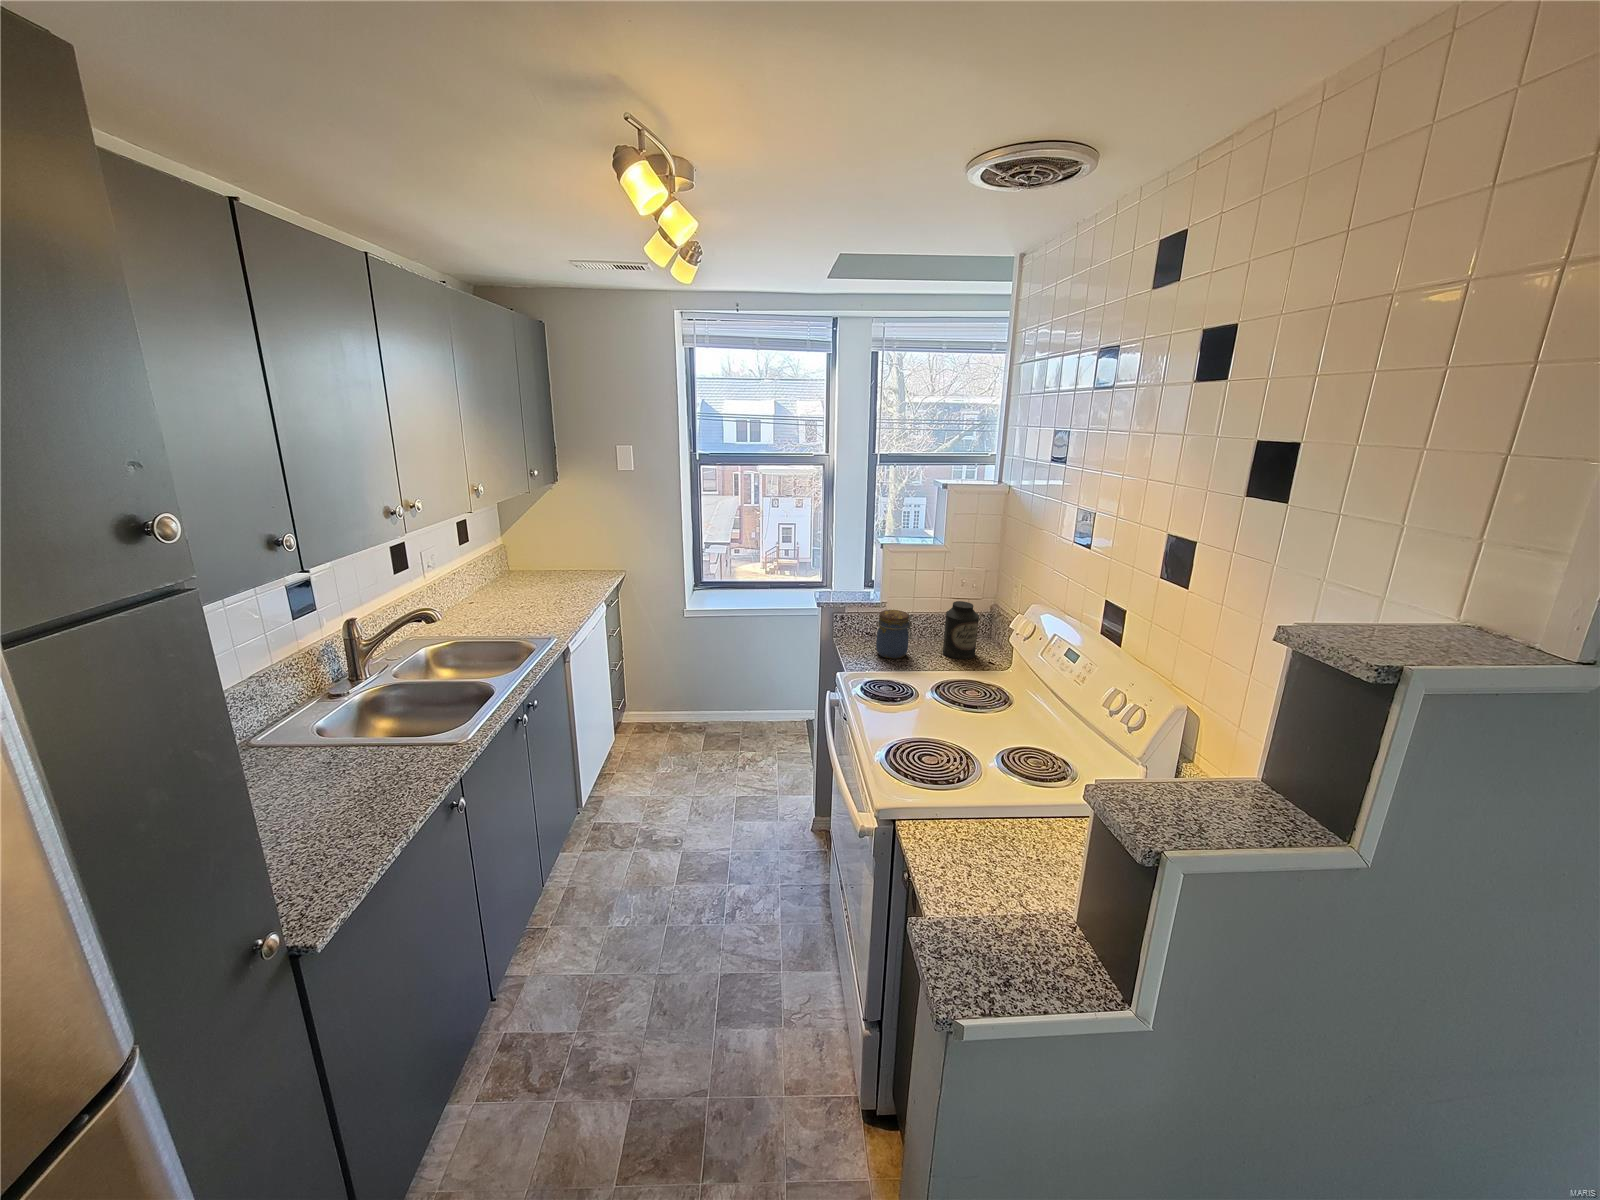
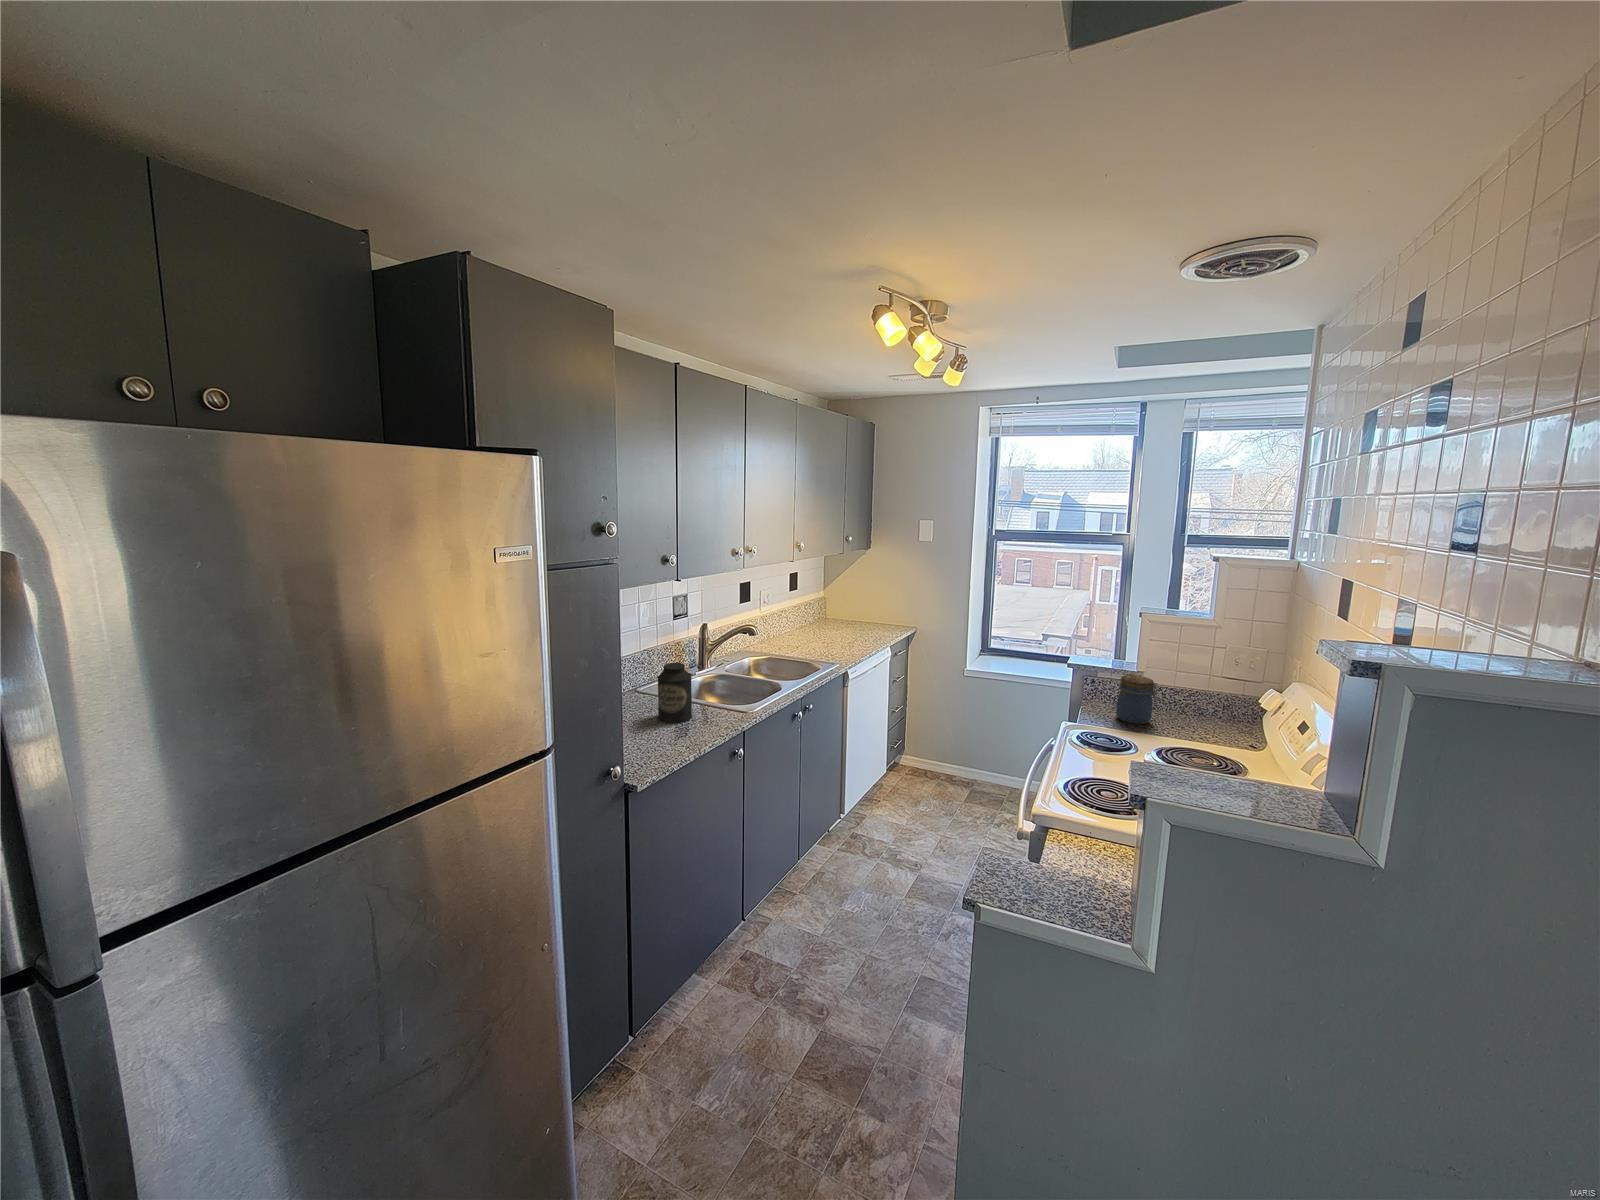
canister: present [943,601,979,659] -> present [658,663,692,723]

